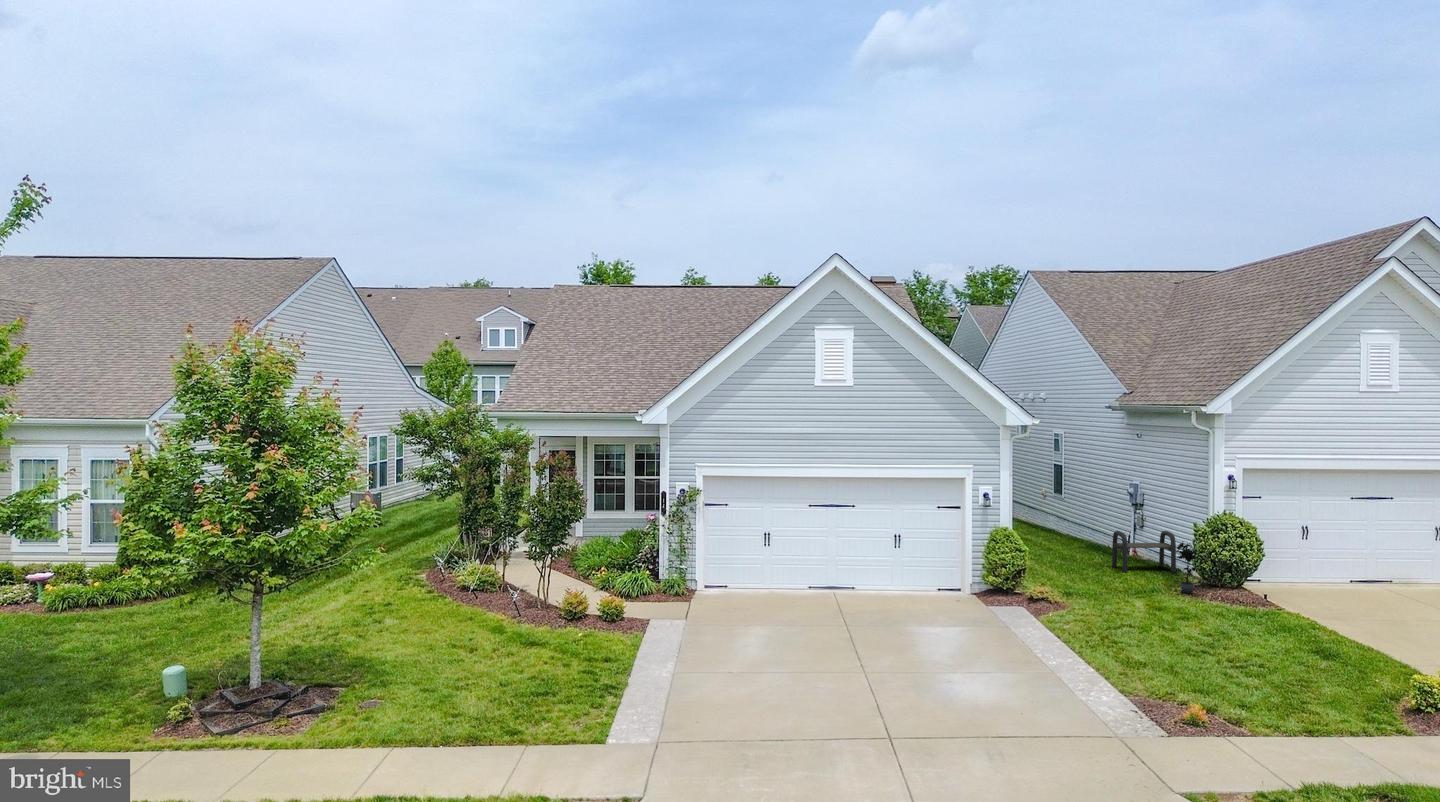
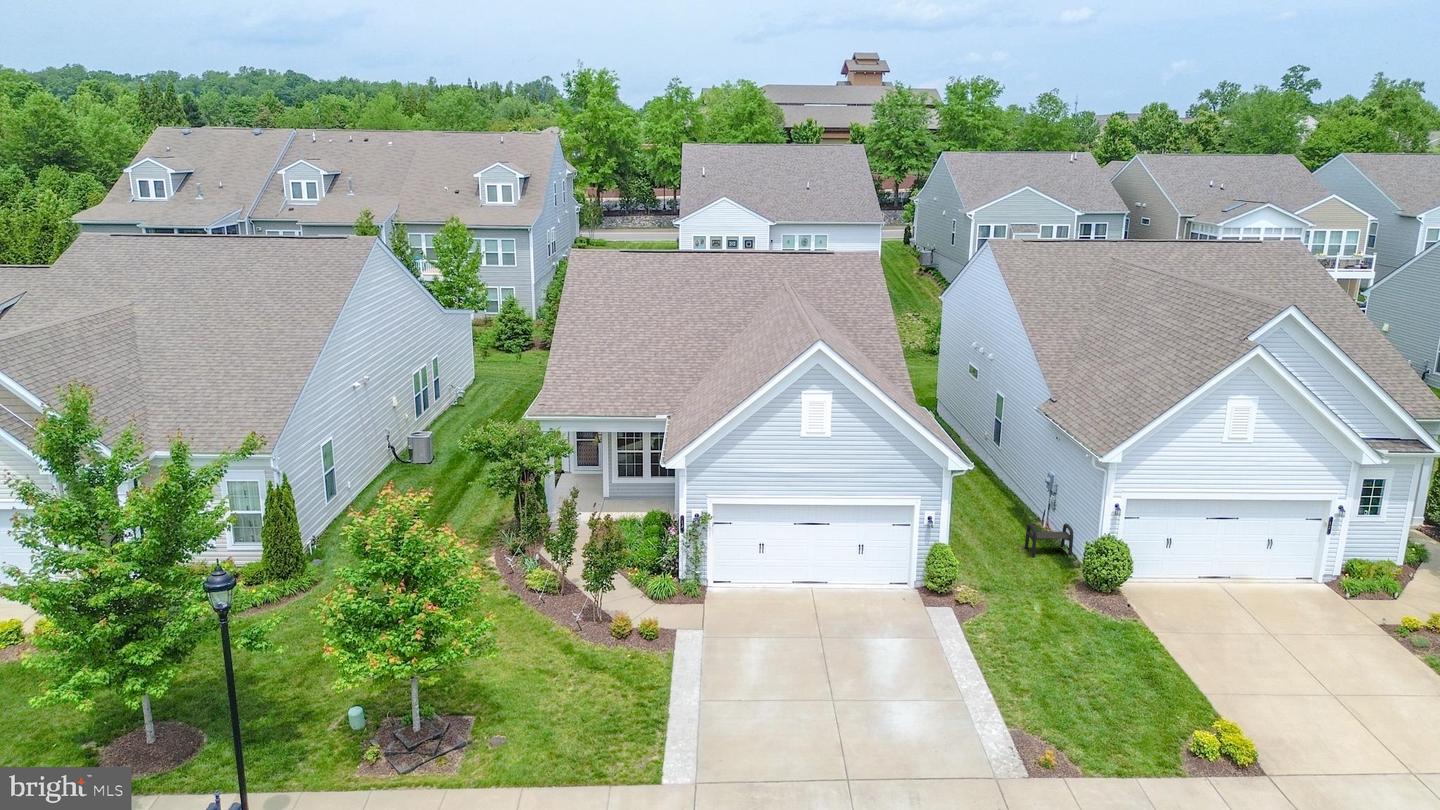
potted plant: present [1176,541,1199,593] -> none [1068,552,1086,590]

